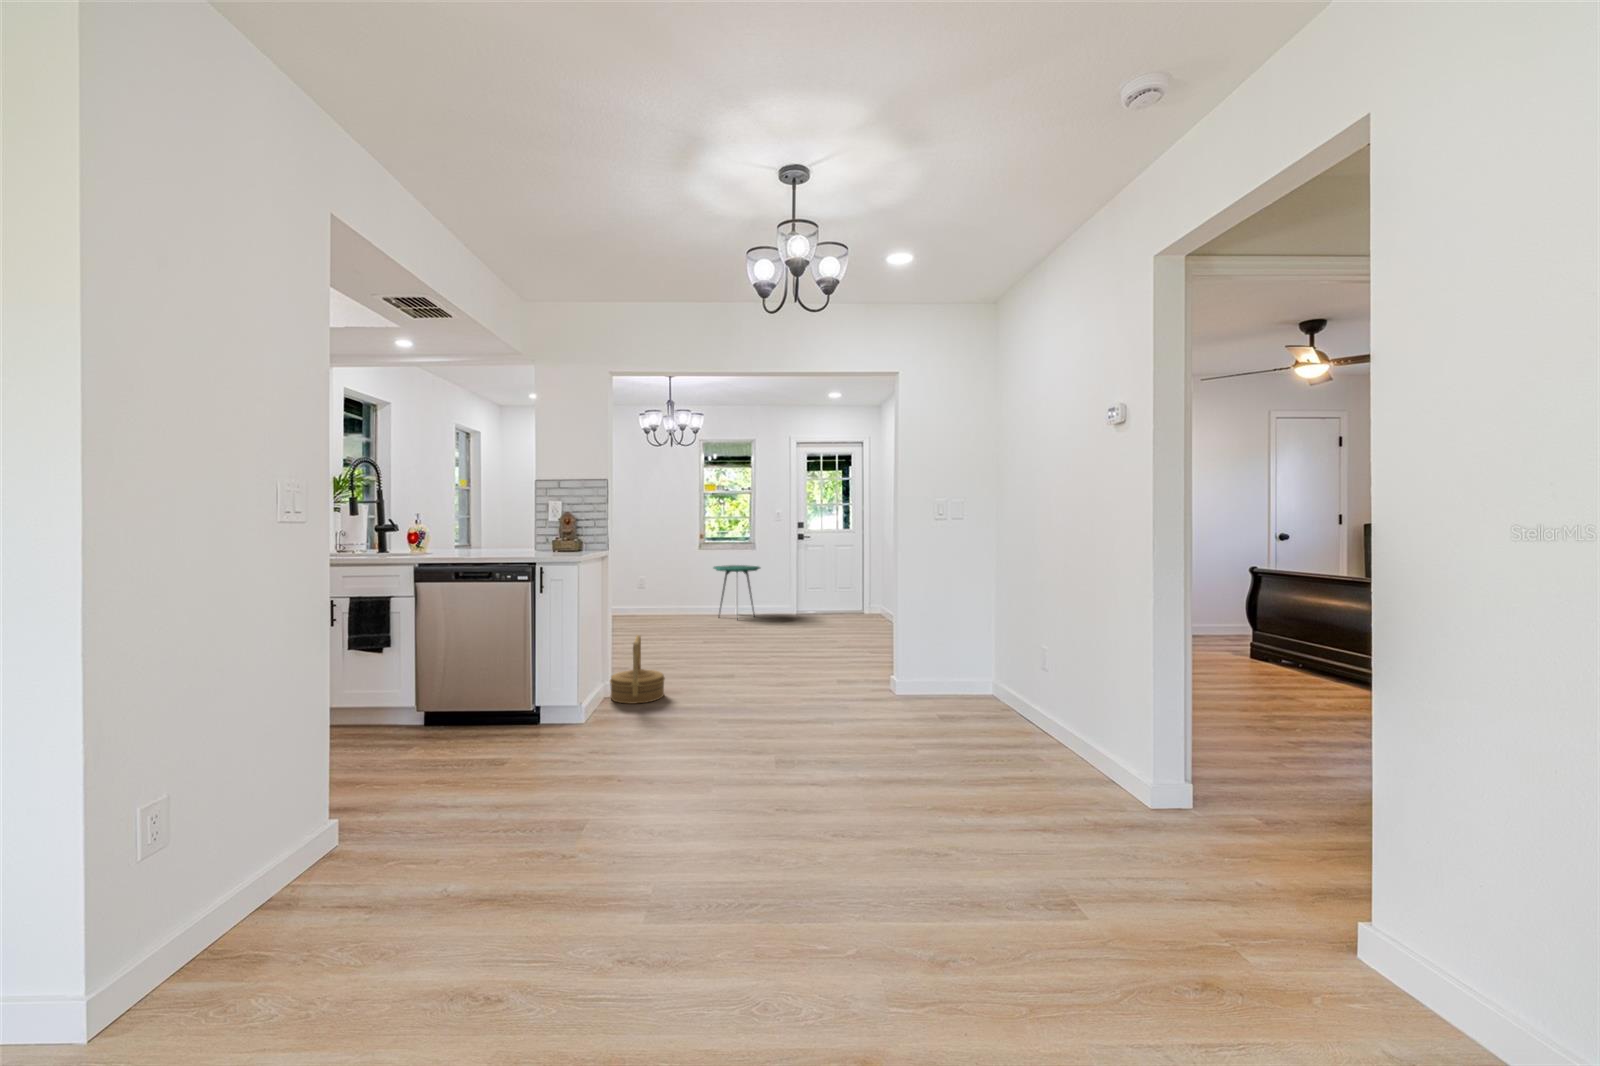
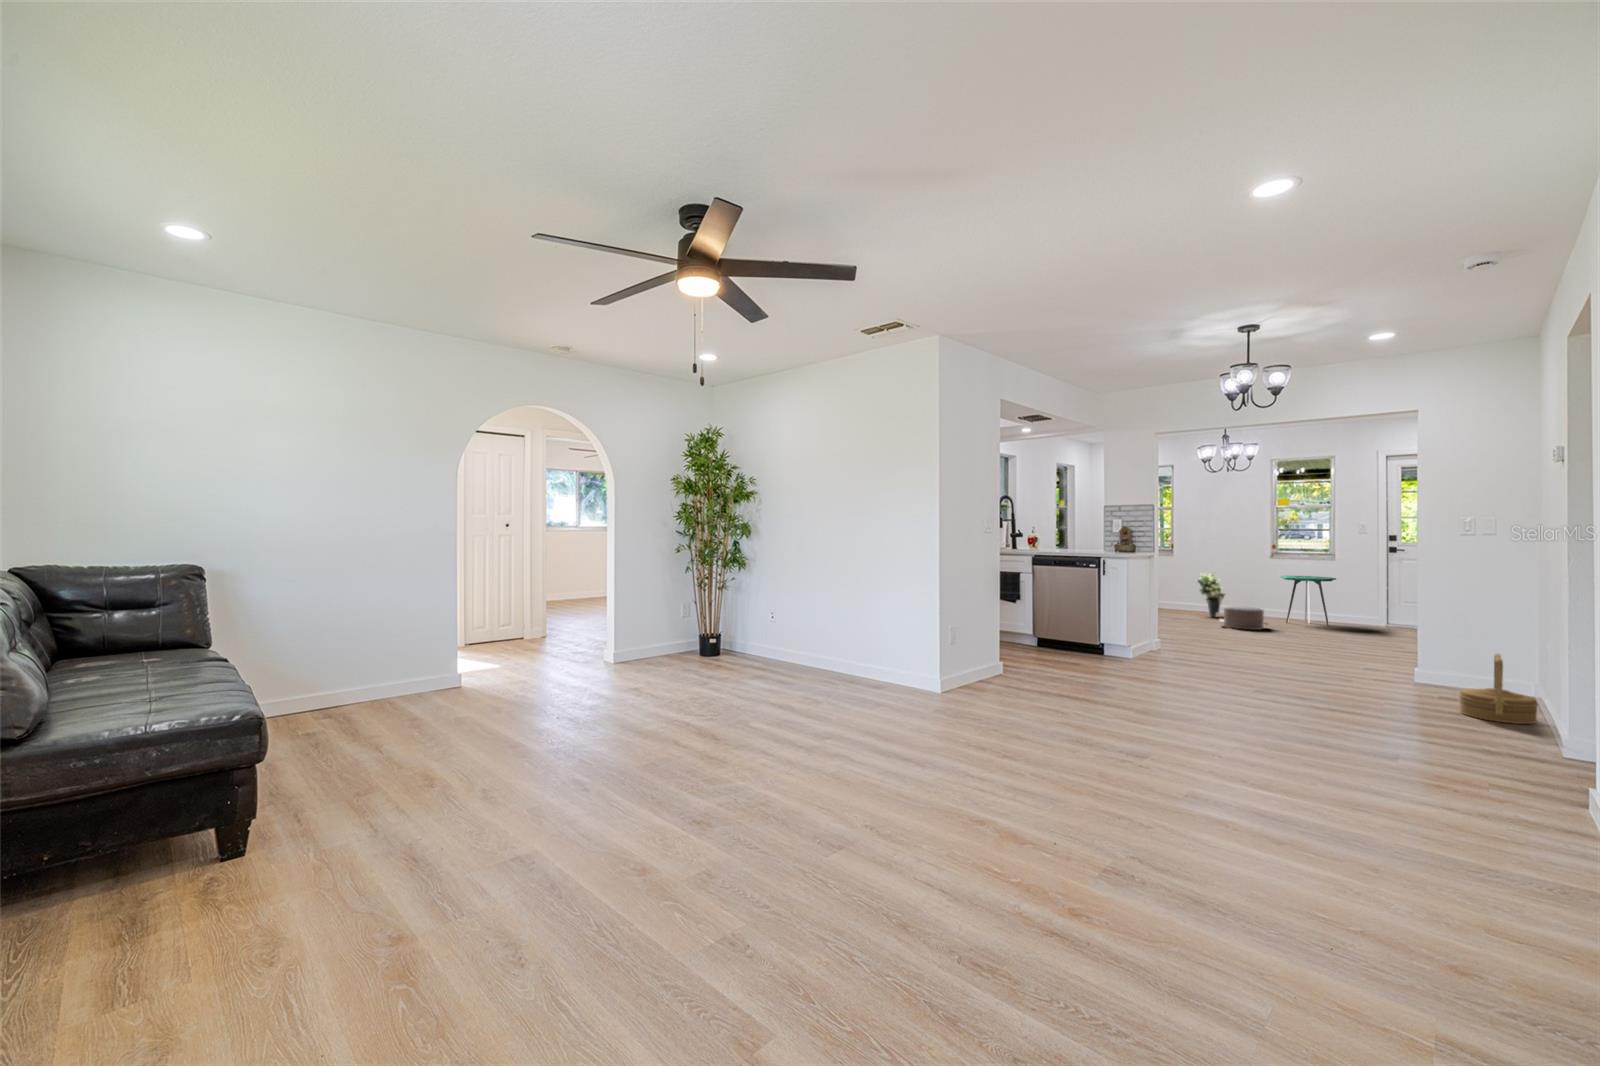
potted plant: none [630,566,660,618] -> present [1197,573,1226,617]
pouf: none [661,605,712,633] -> present [1220,606,1268,630]
woven basket: present [610,635,665,704] -> present [1459,654,1538,724]

